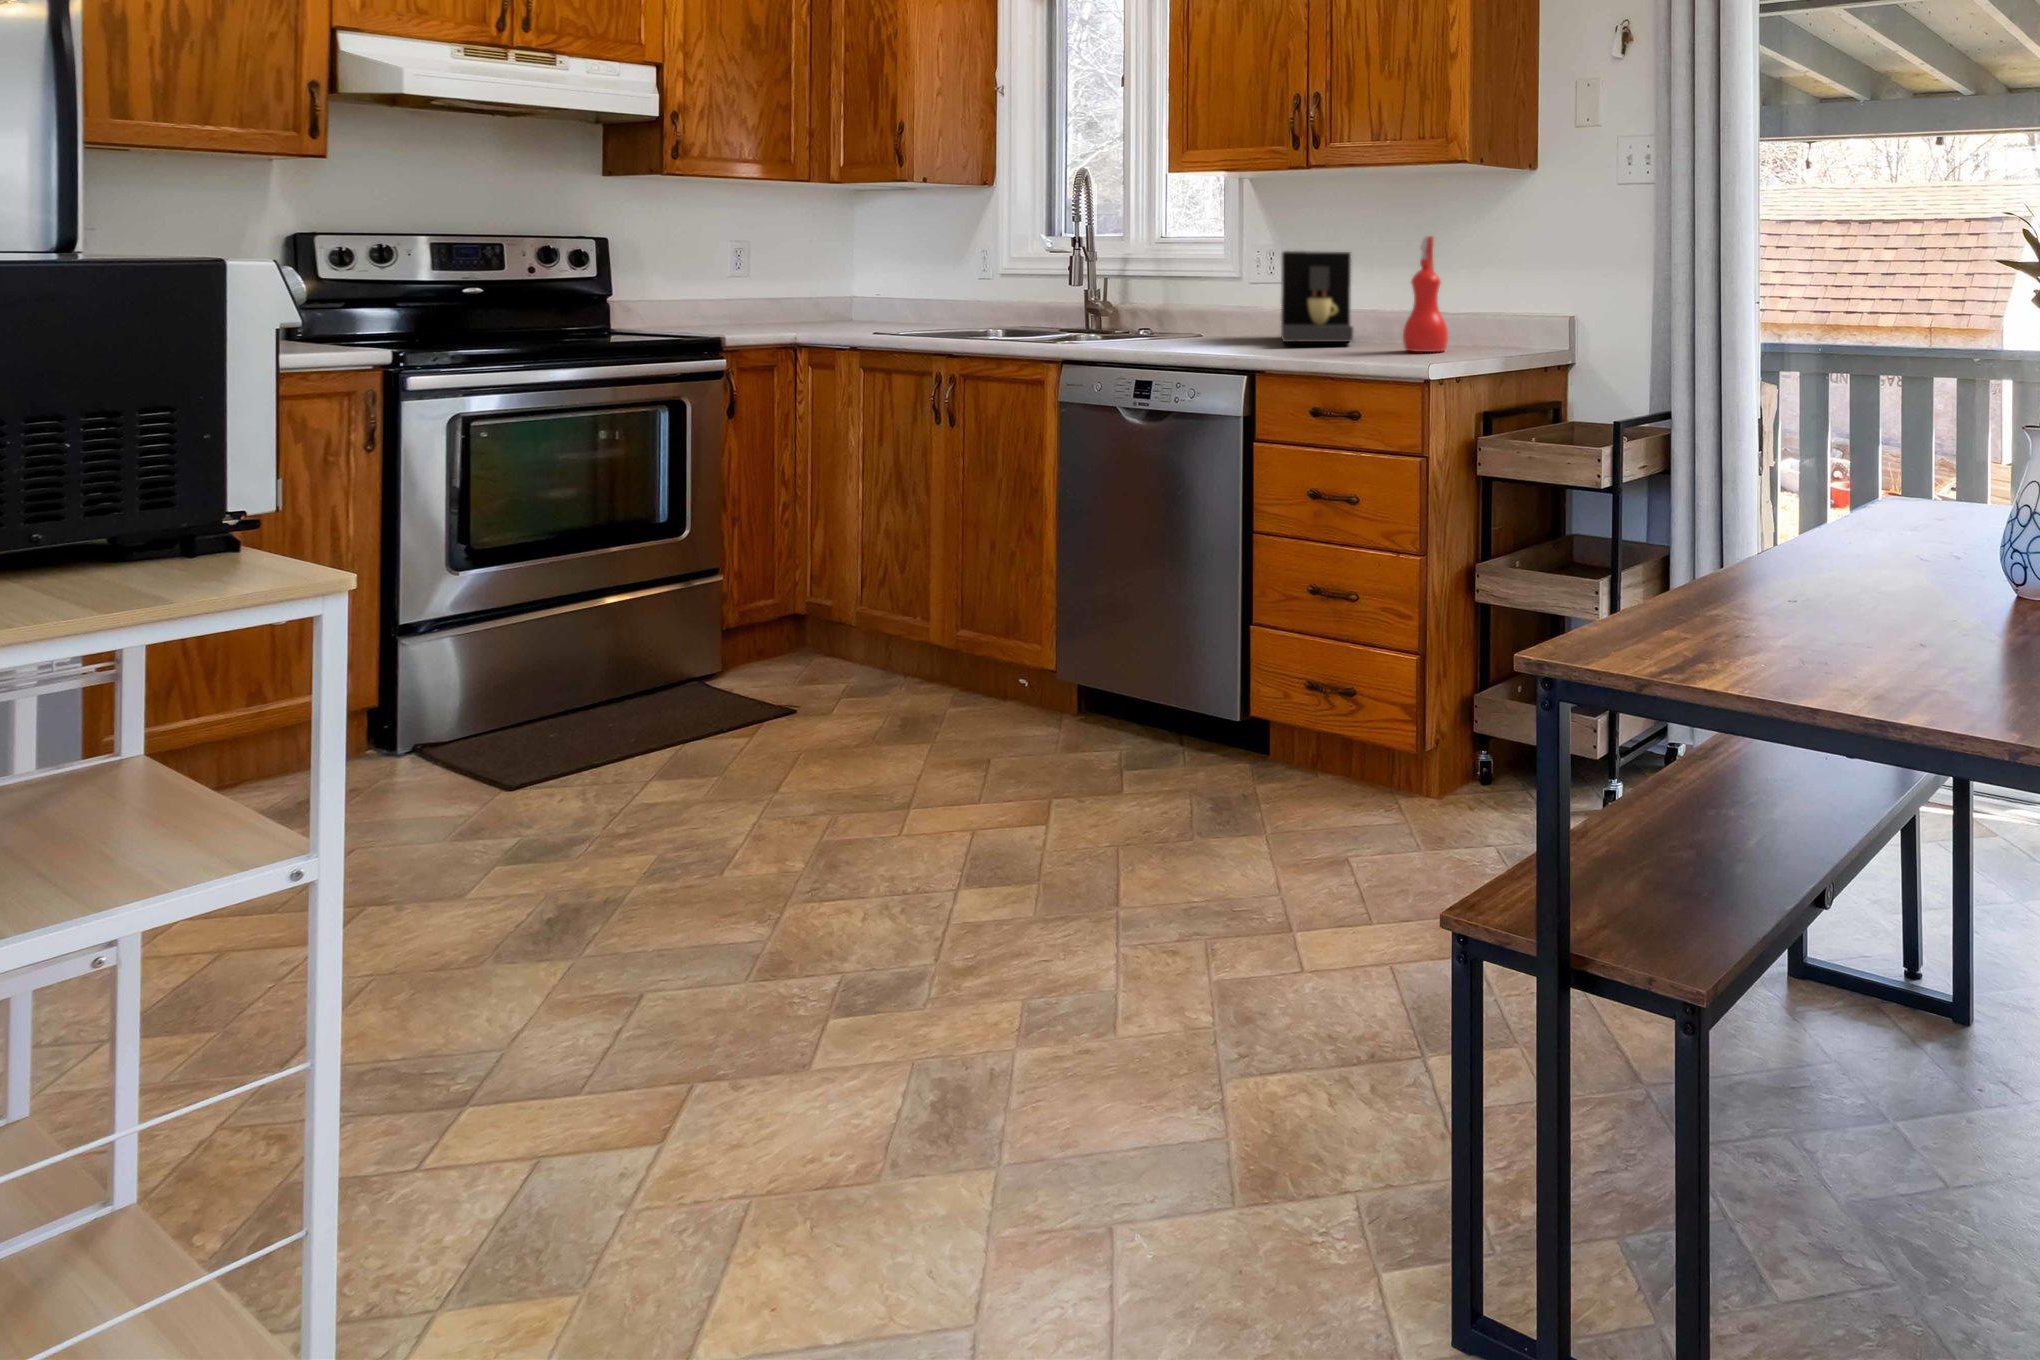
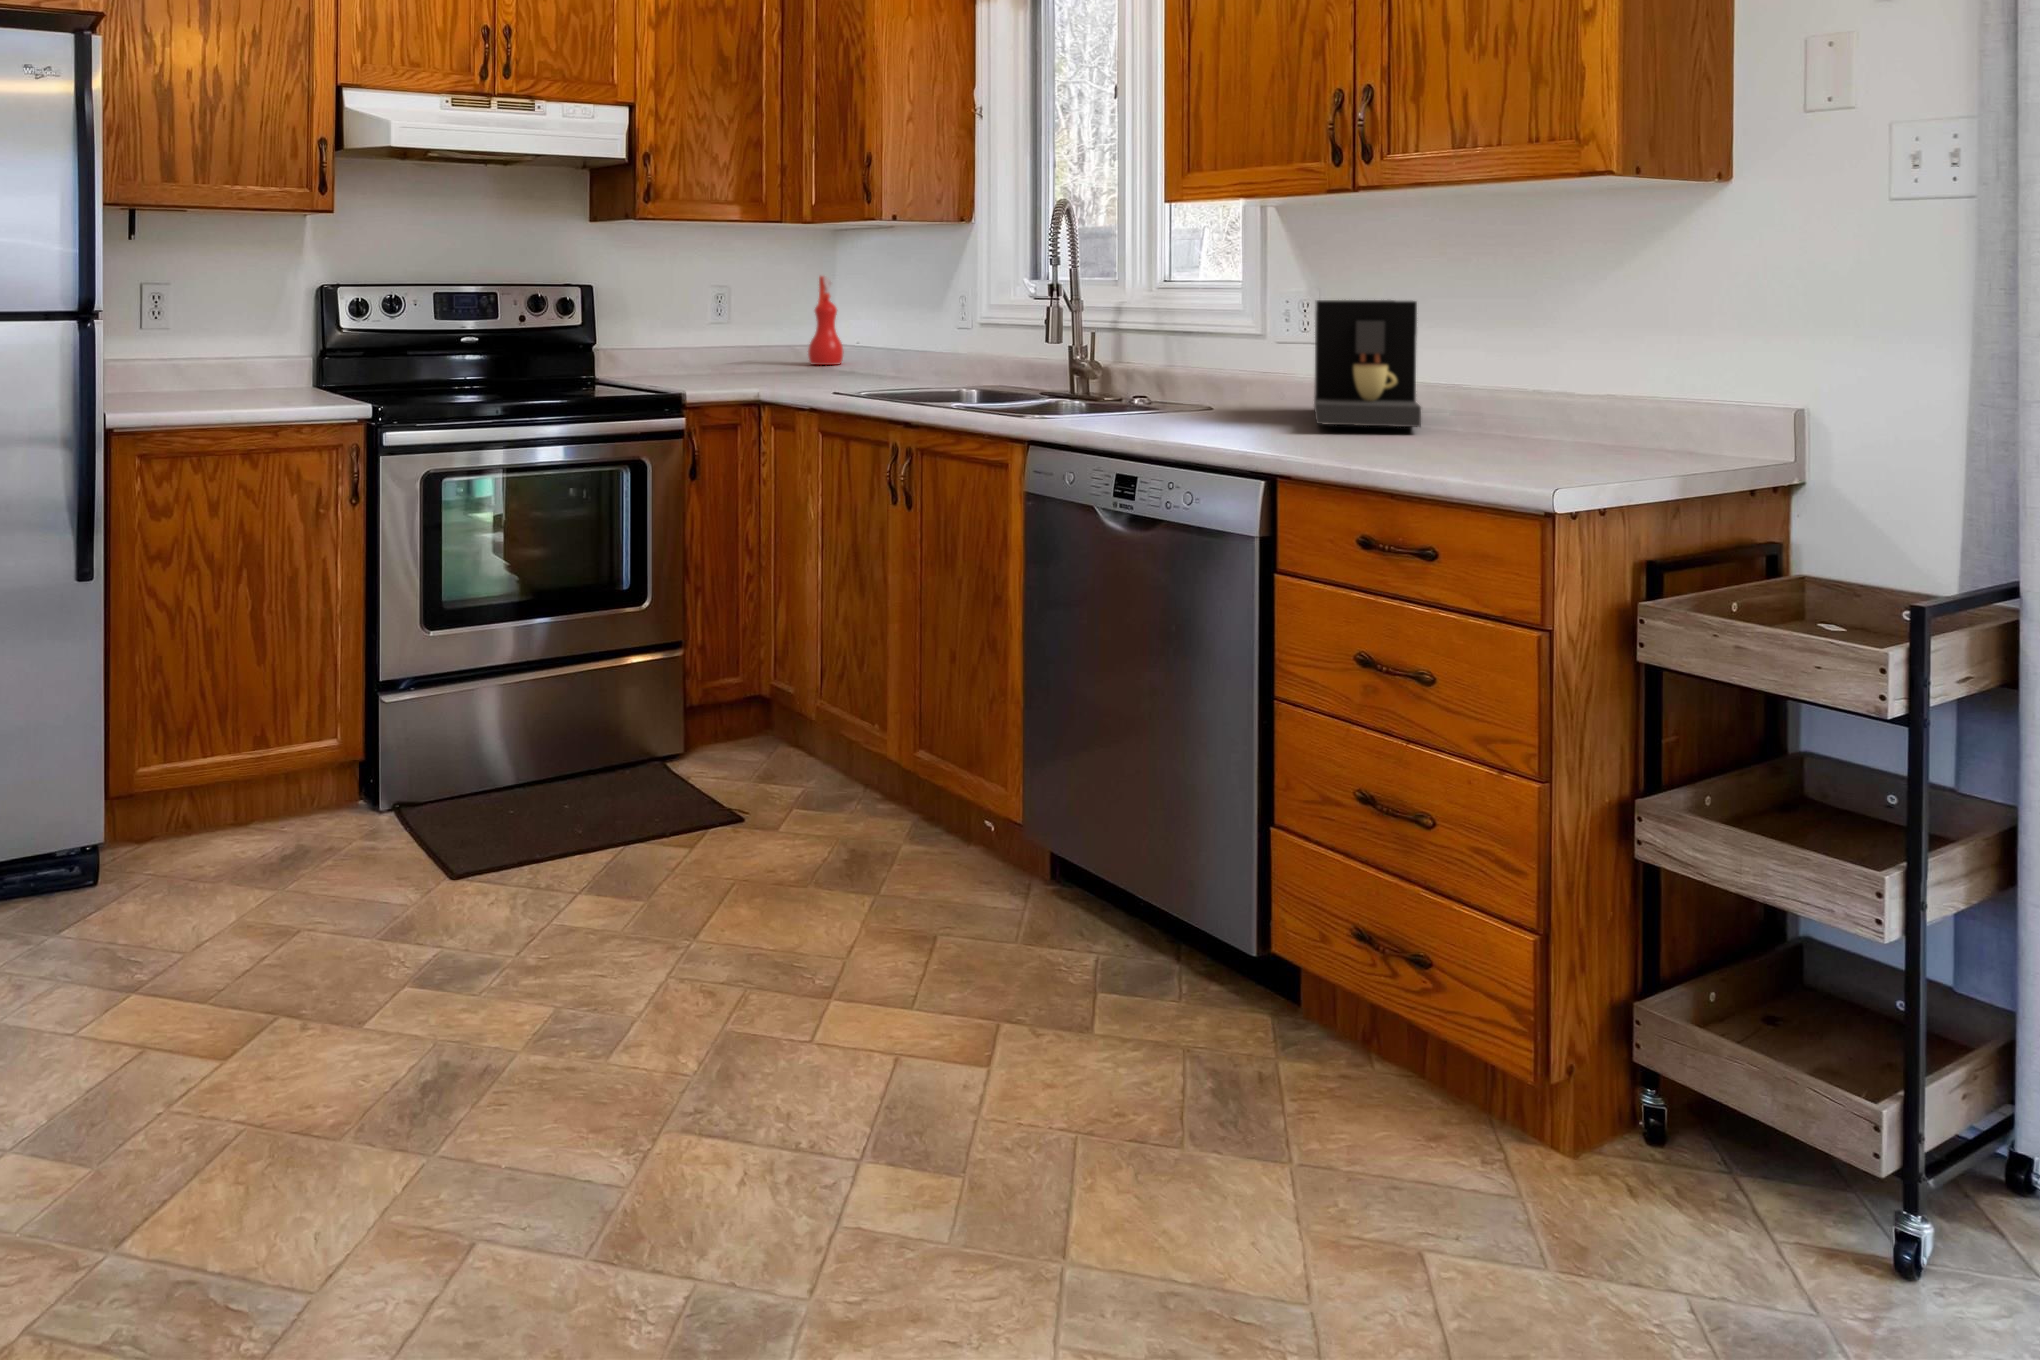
spray bottle: present [1403,236,1448,352] -> present [808,276,843,365]

